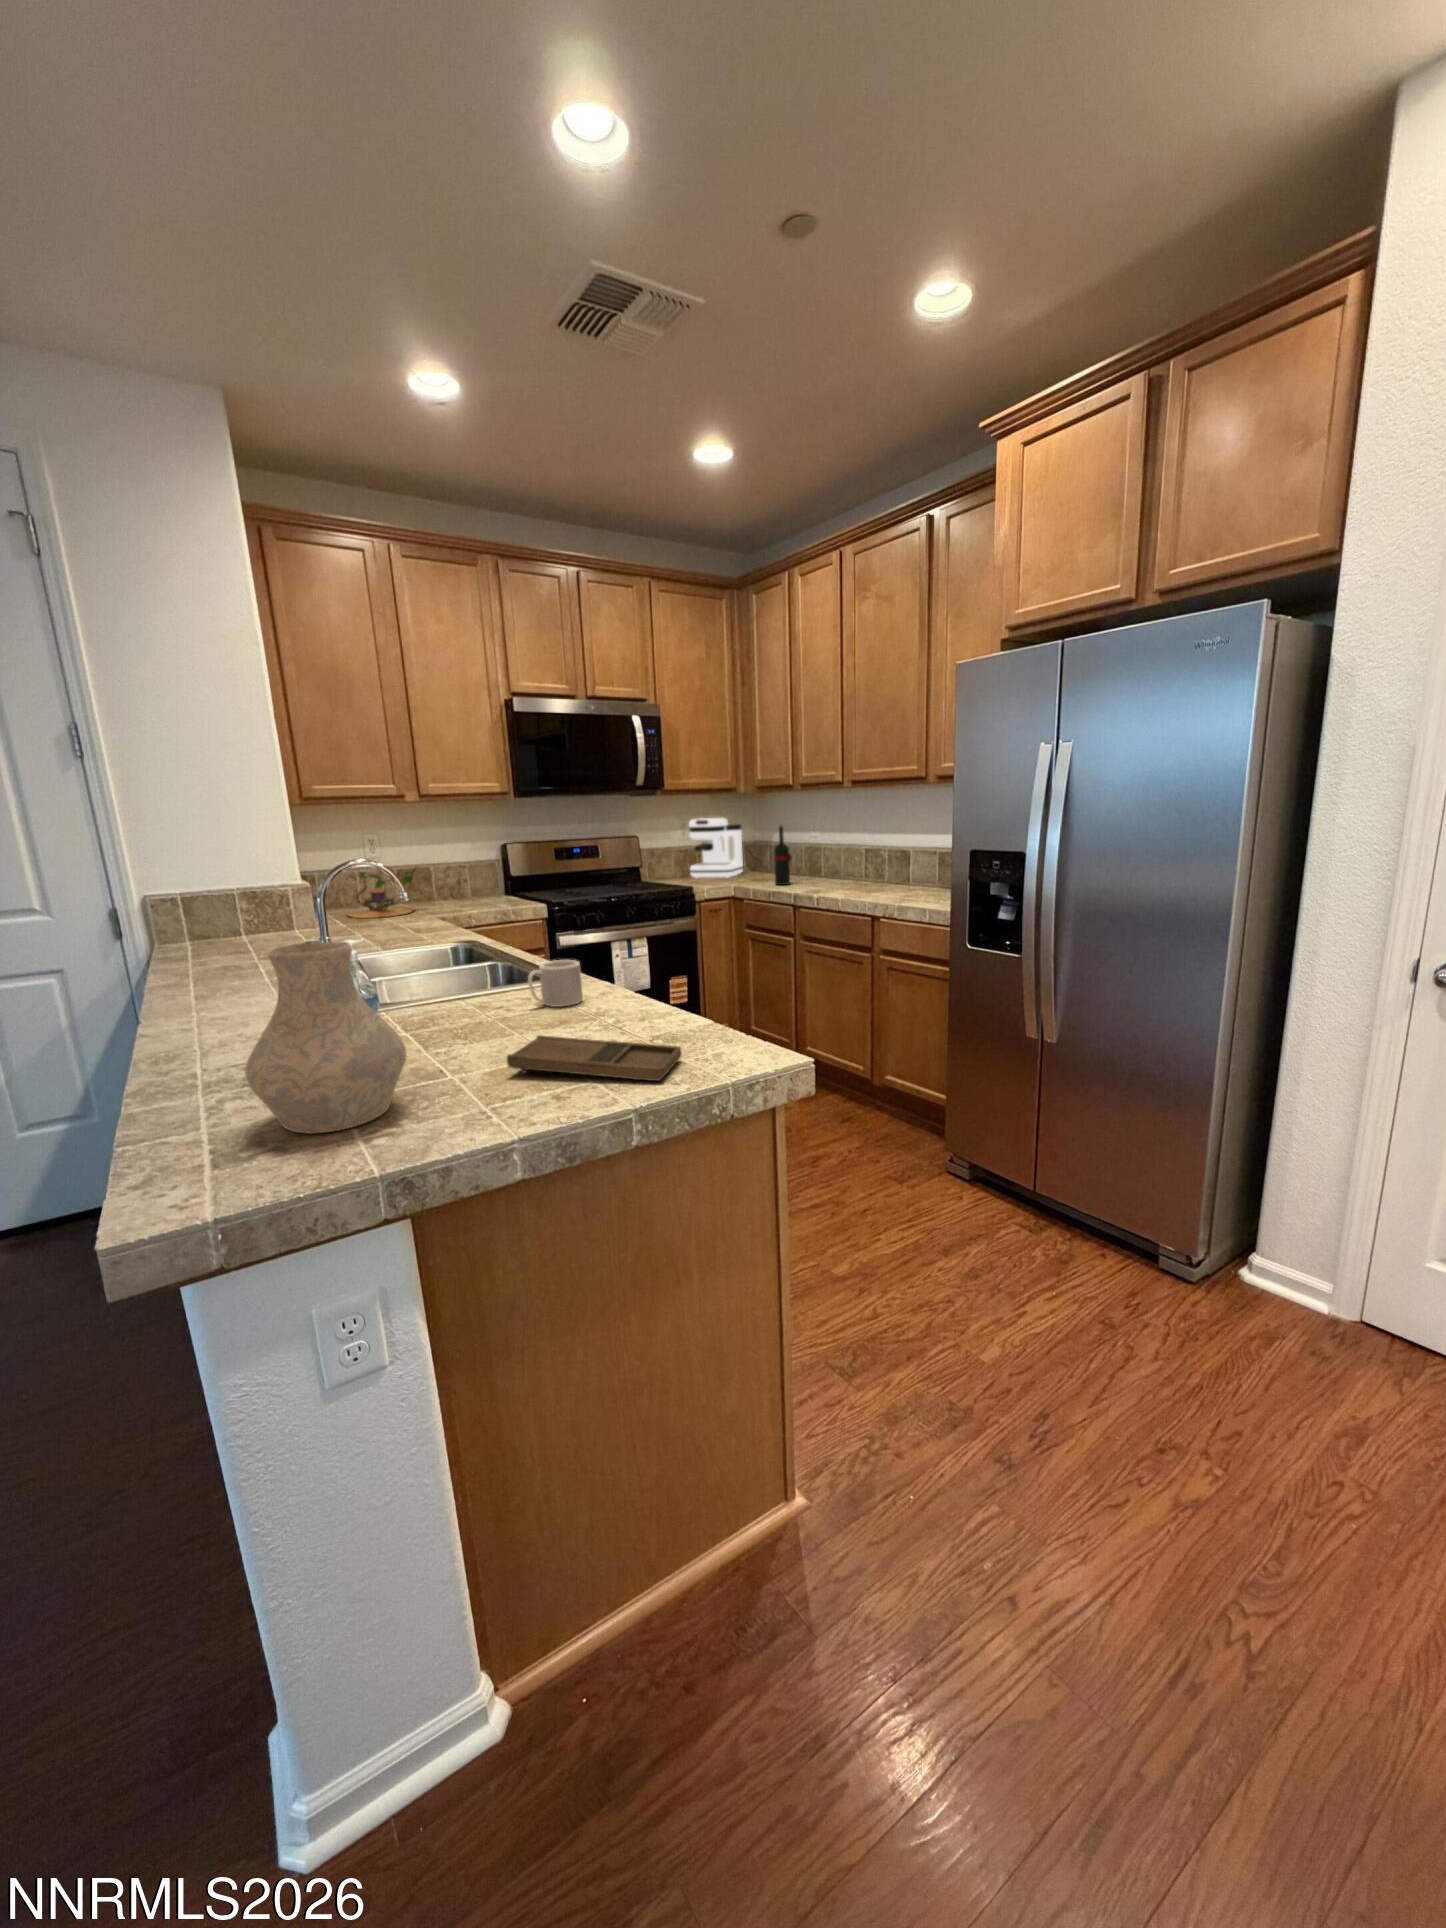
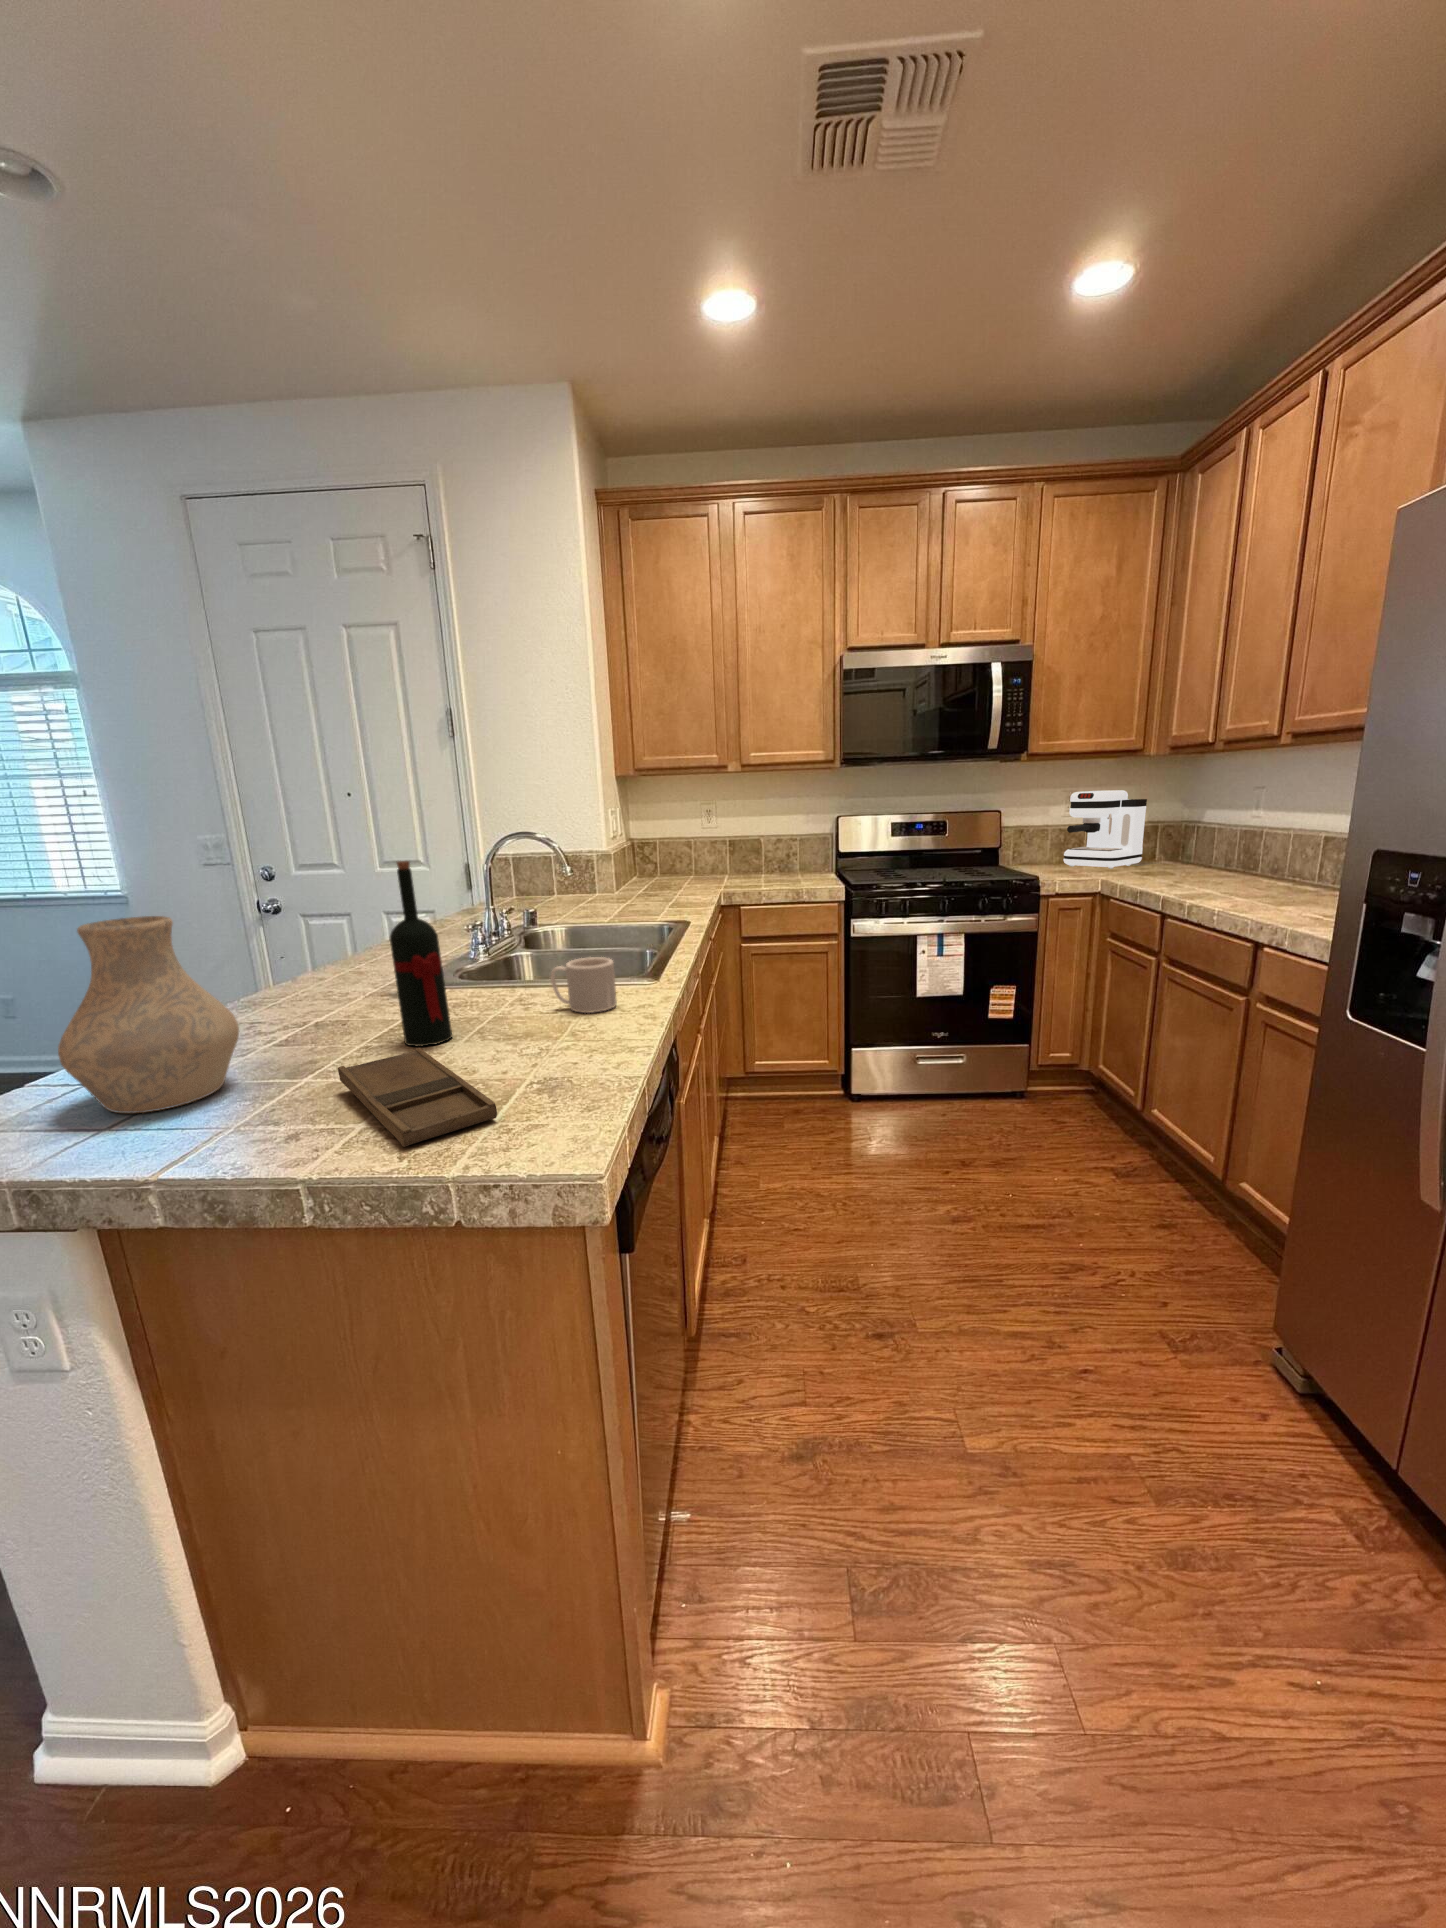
wine bottle: present [774,825,792,885] -> present [390,861,452,1046]
plant: present [349,868,419,918] -> none [663,838,741,886]

